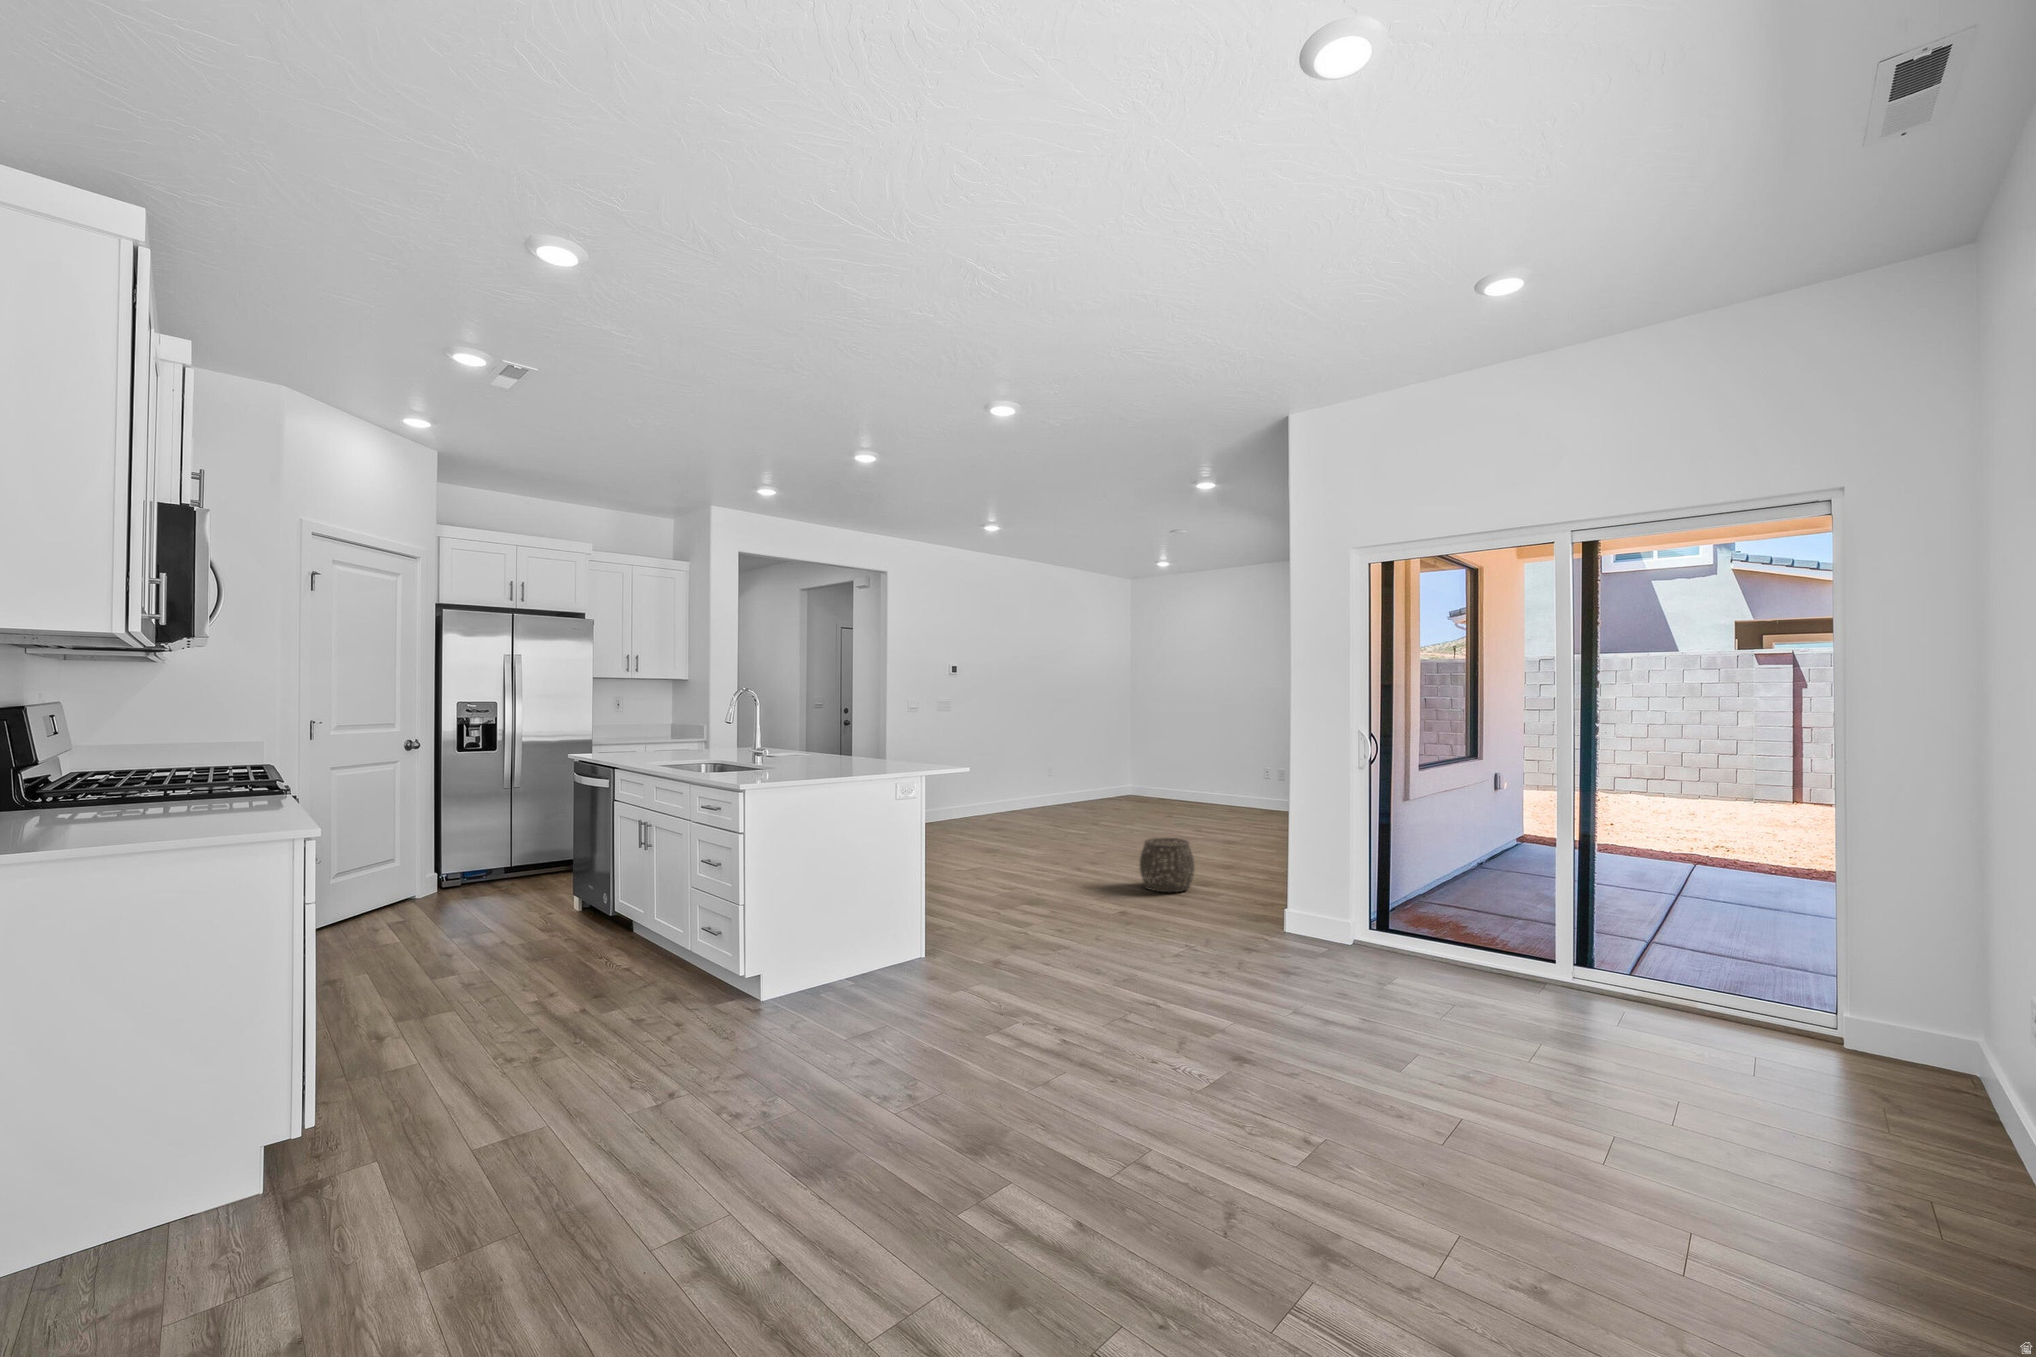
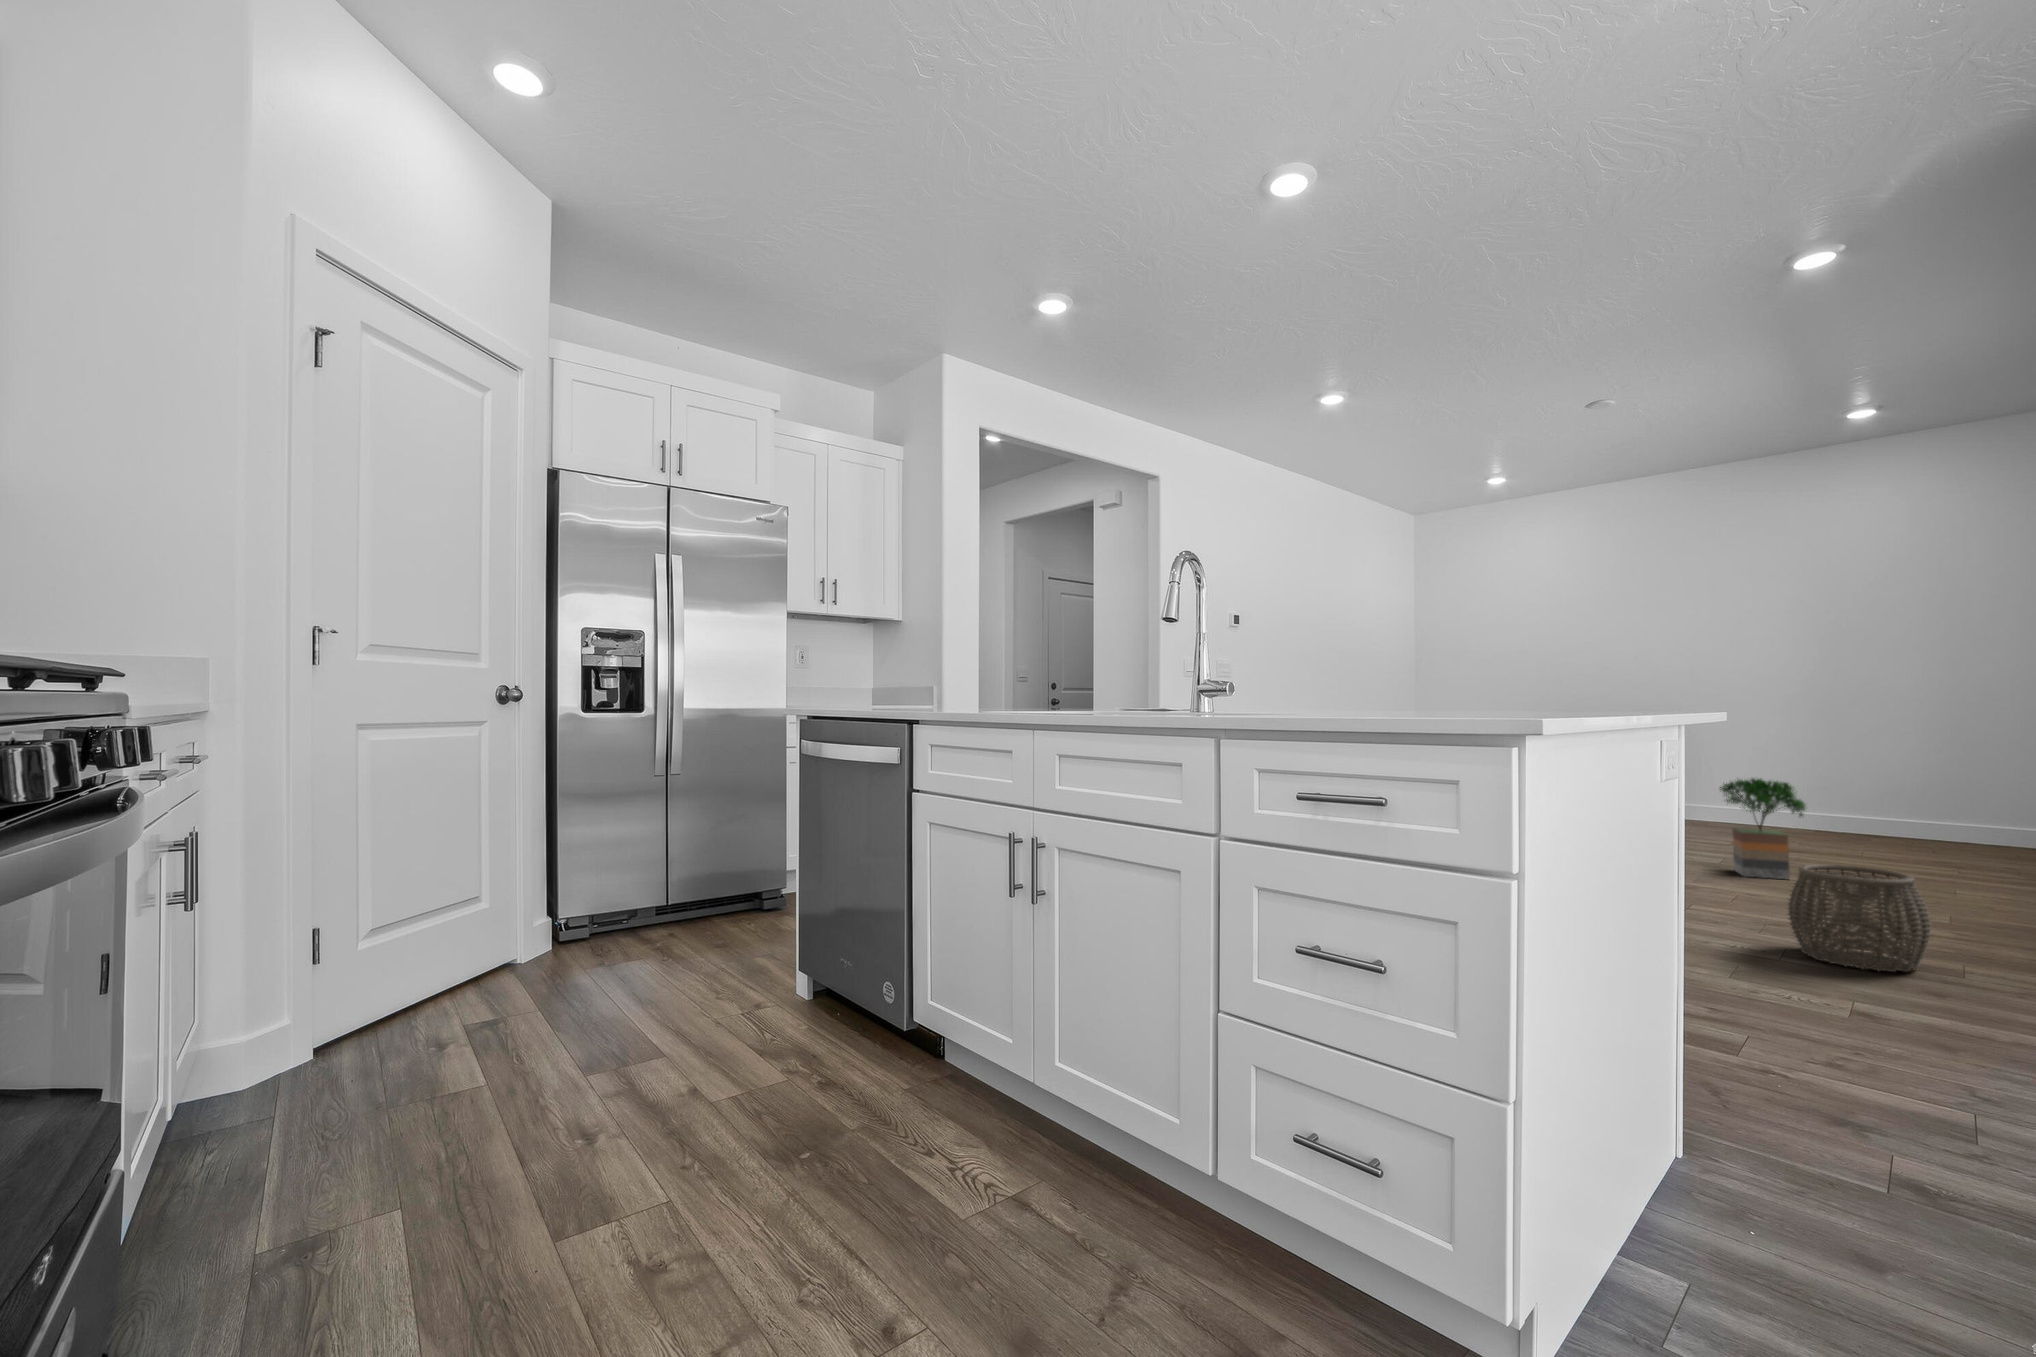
potted tree: none [1214,785,1256,849] -> present [1720,778,1806,879]

